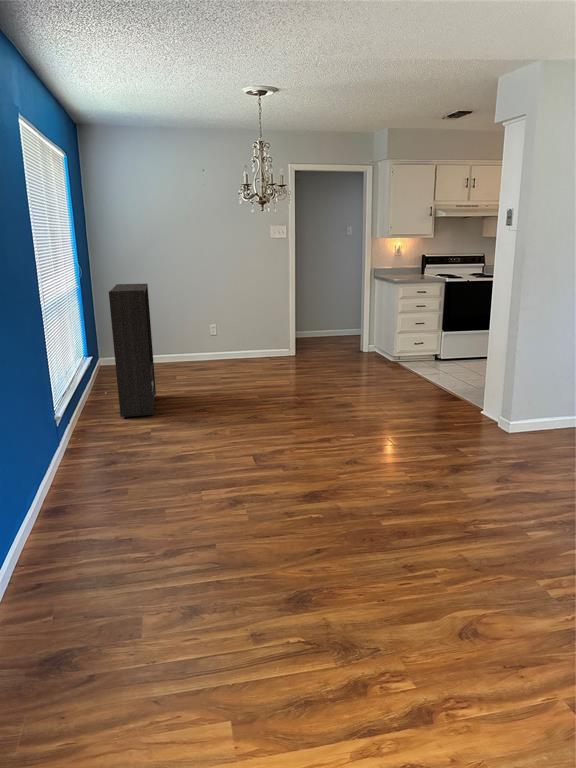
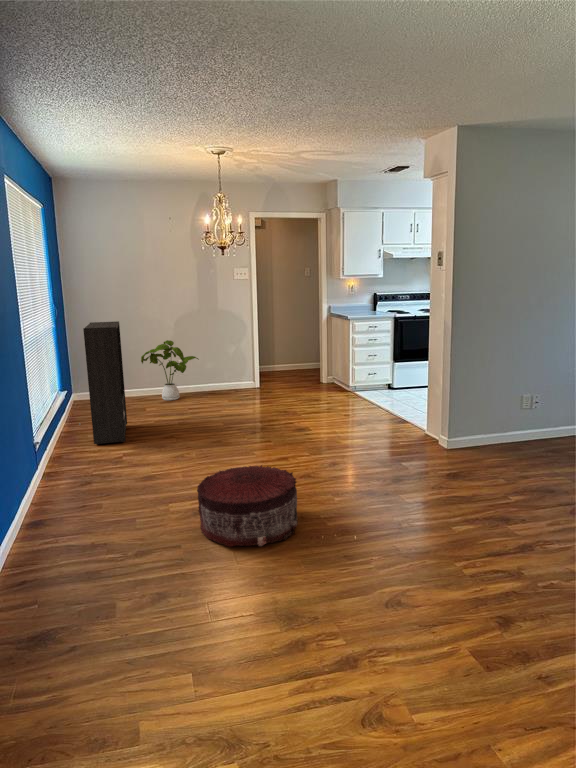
house plant: none [171,304,232,368] -> present [141,340,199,400]
pouf: none [233,452,348,550] -> present [197,465,297,547]

